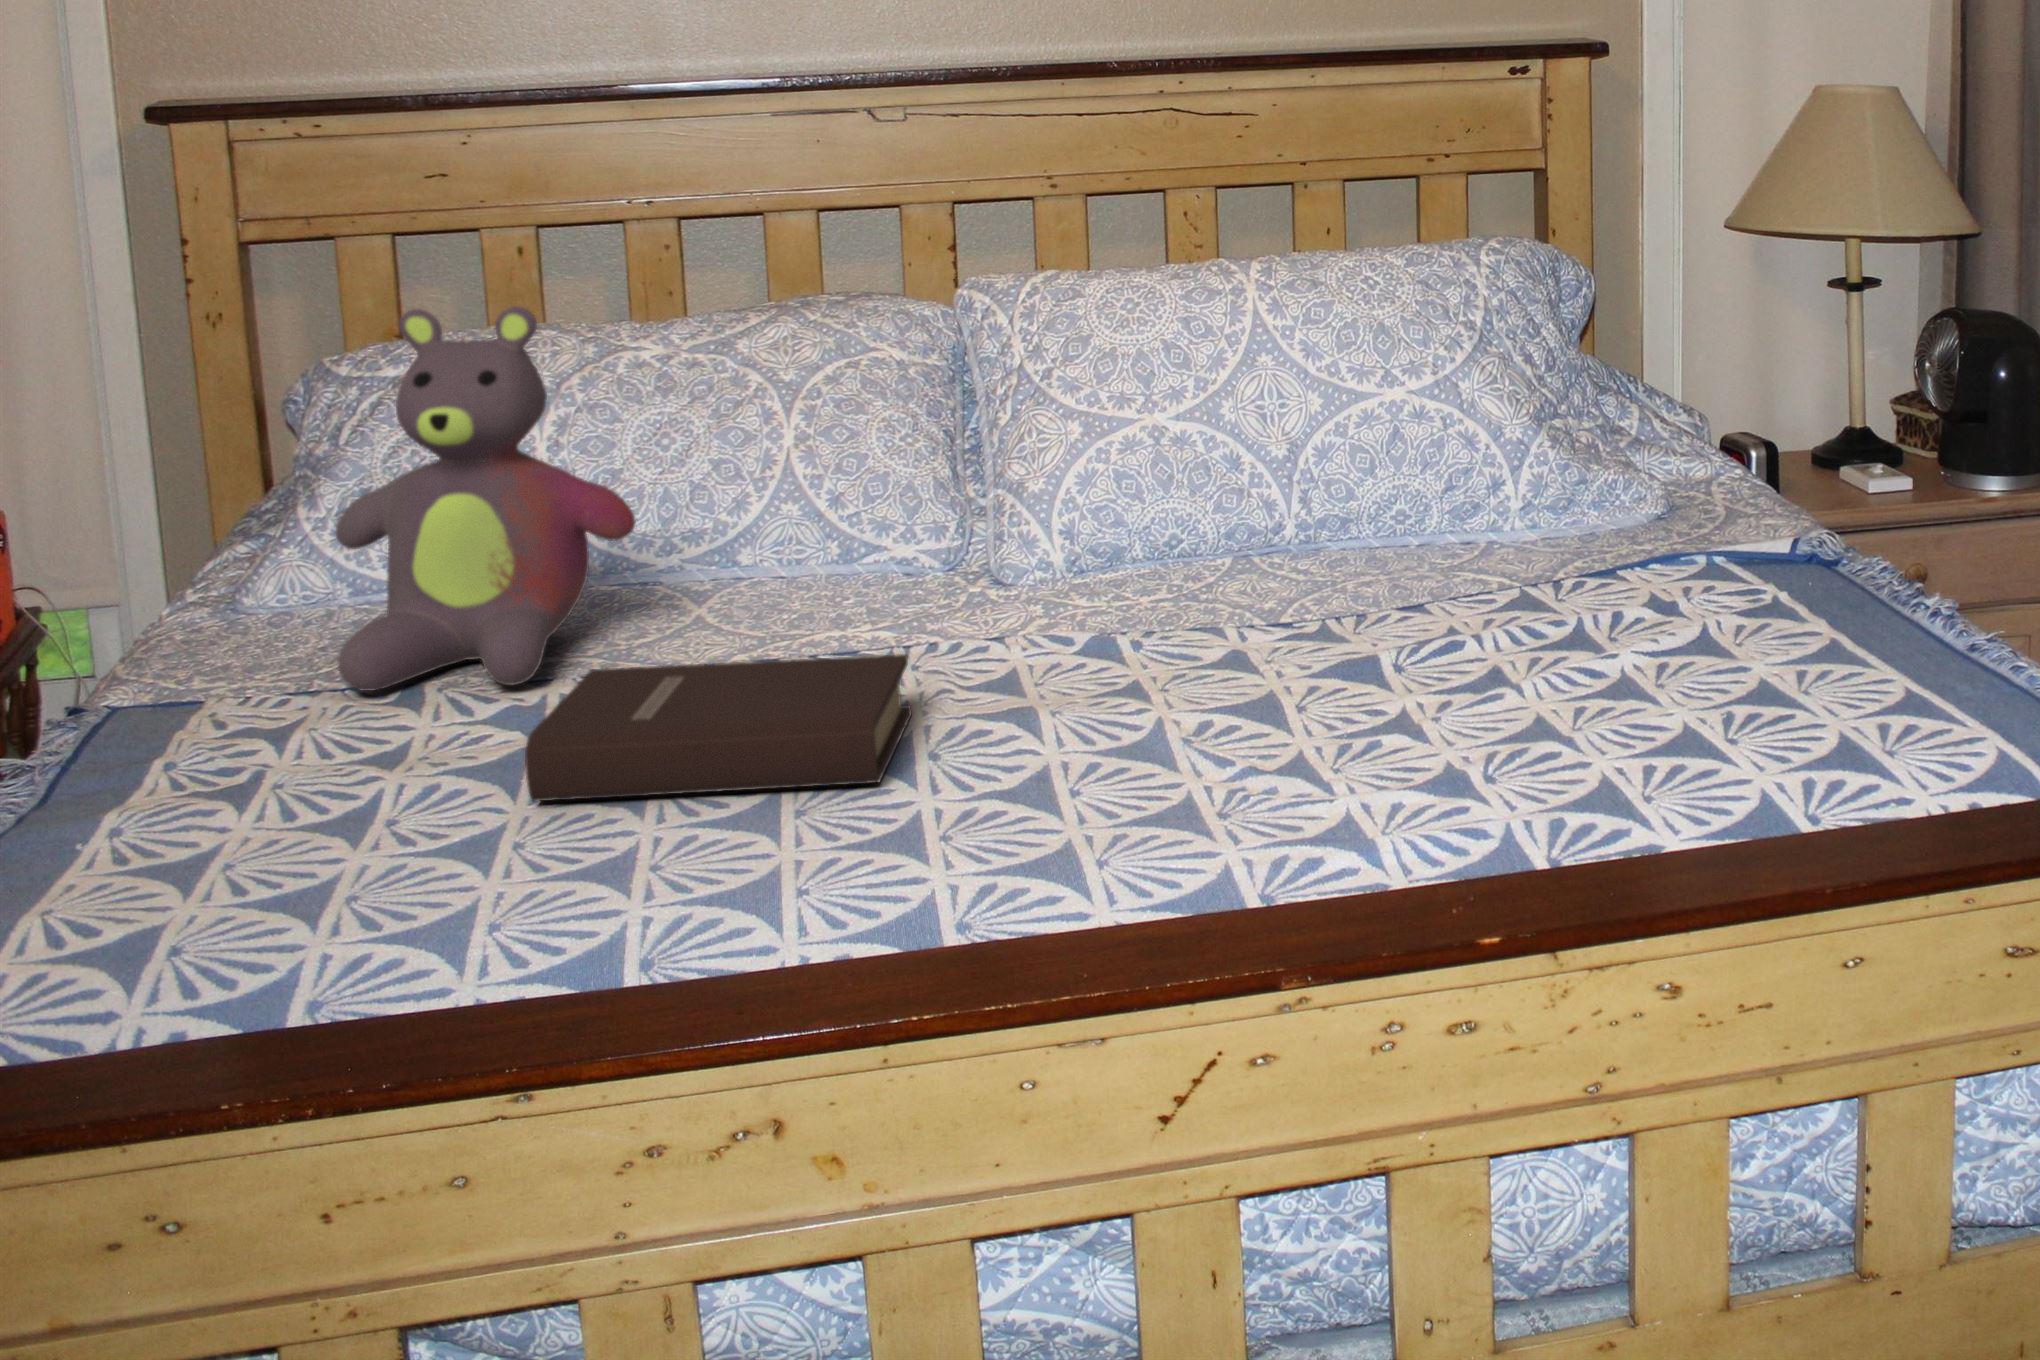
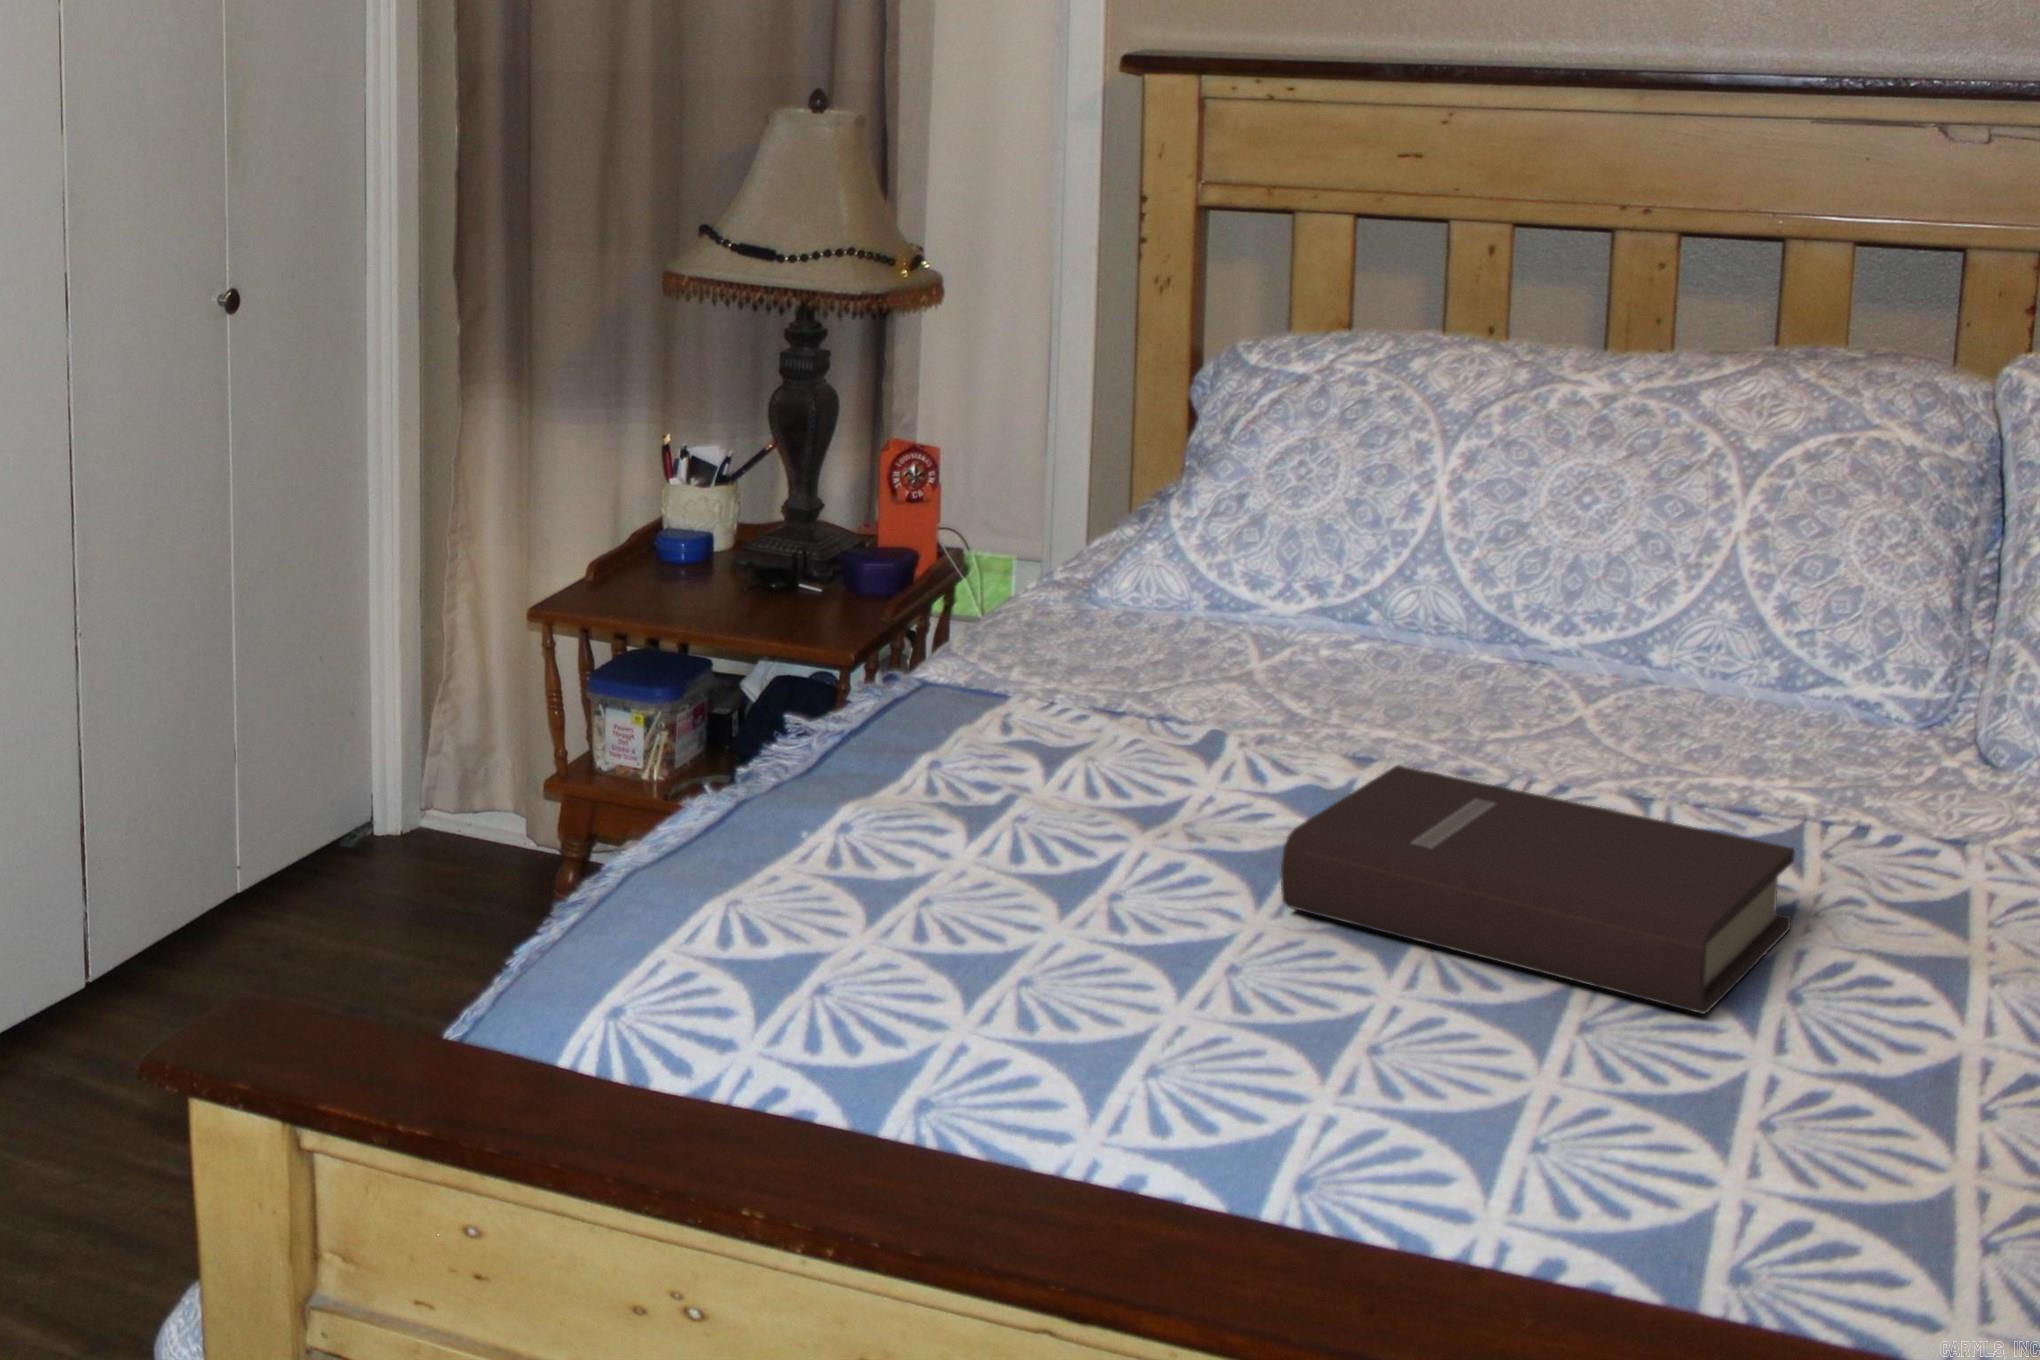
stuffed bear: present [336,306,635,691] -> none [1156,313,1503,757]

